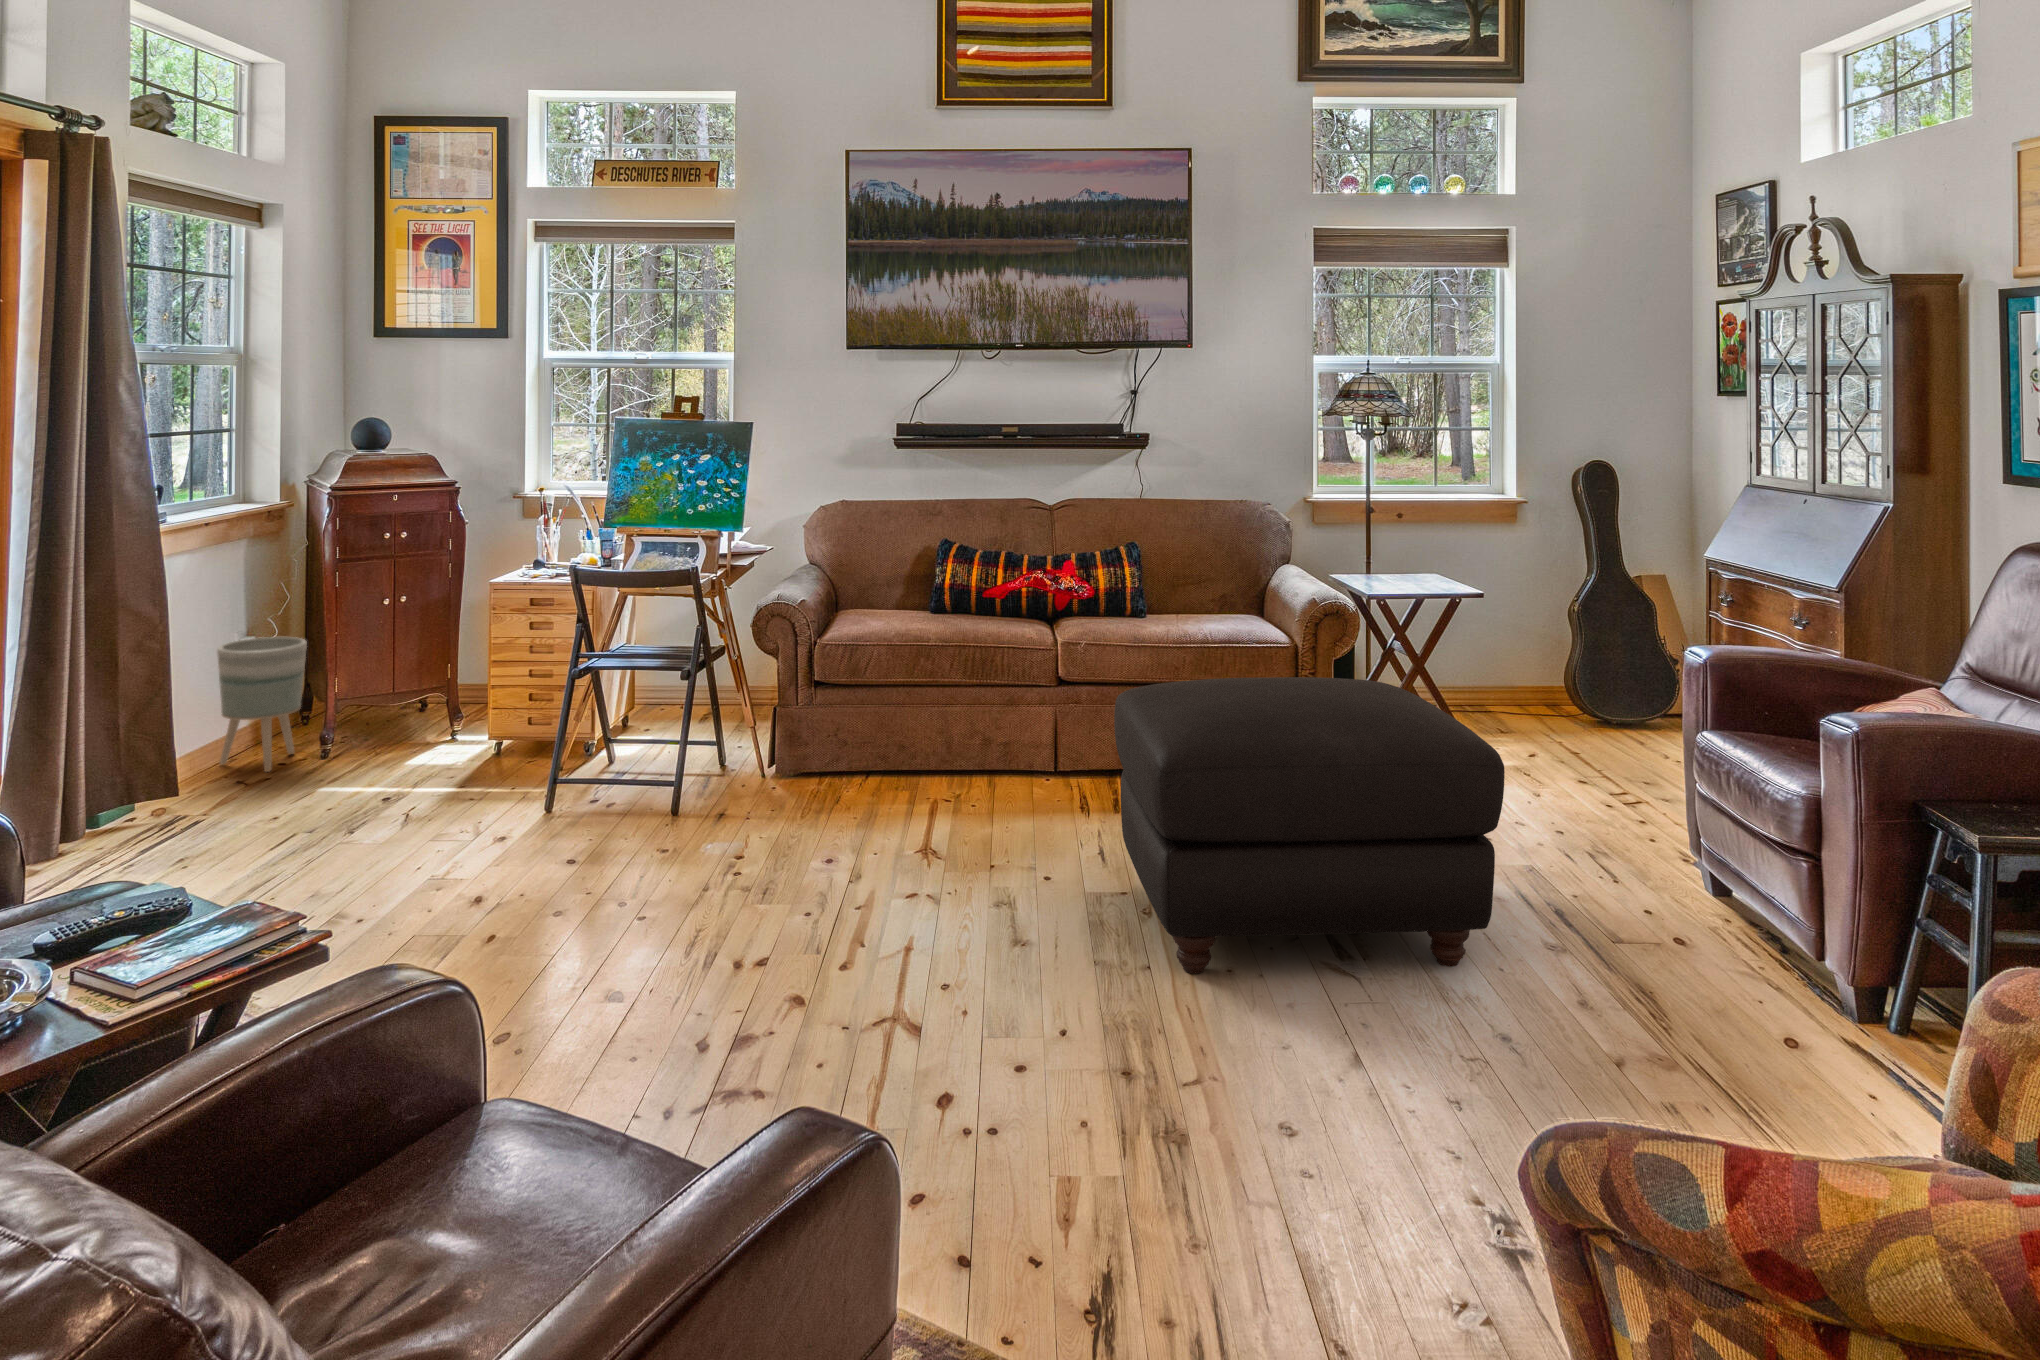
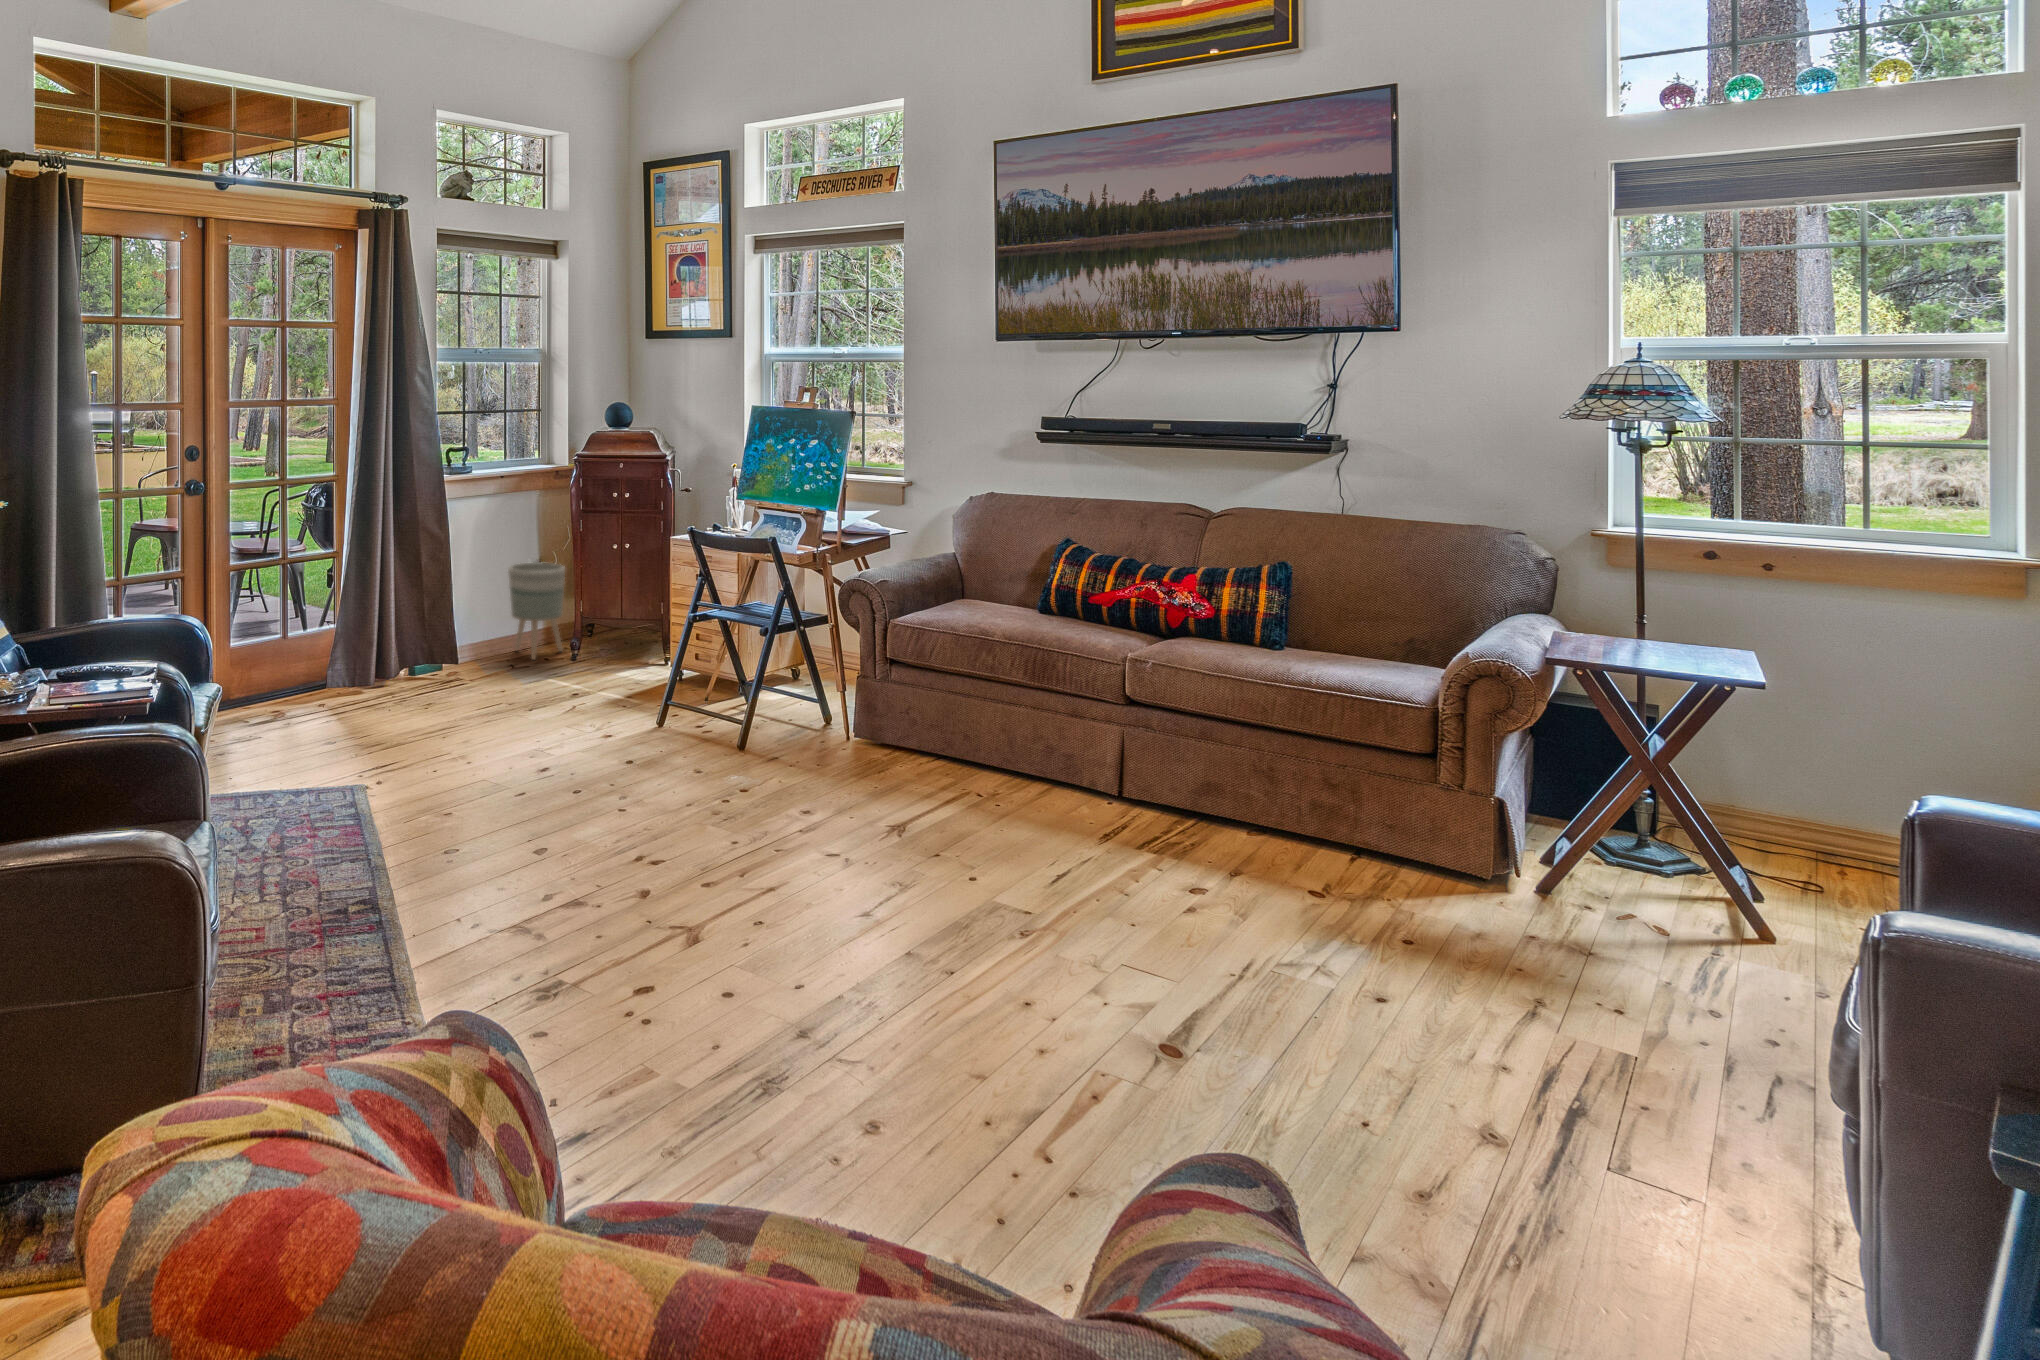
ottoman: present [1114,677,1505,973] -> none [906,706,1389,1113]

